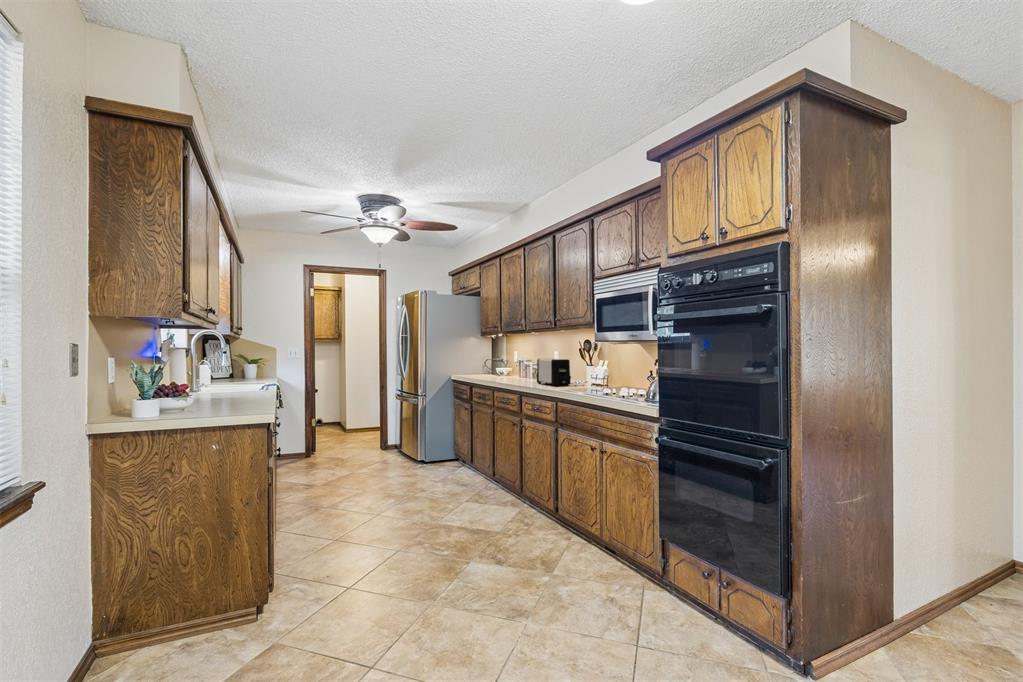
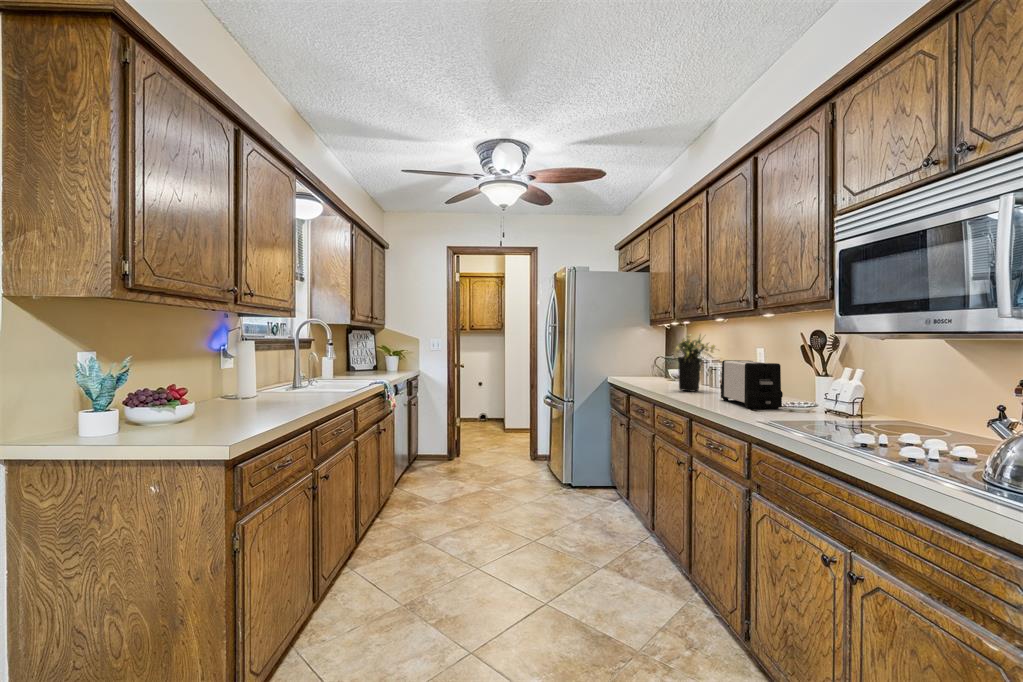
flower arrangement: none [502,342,534,381] -> present [673,335,715,392]

